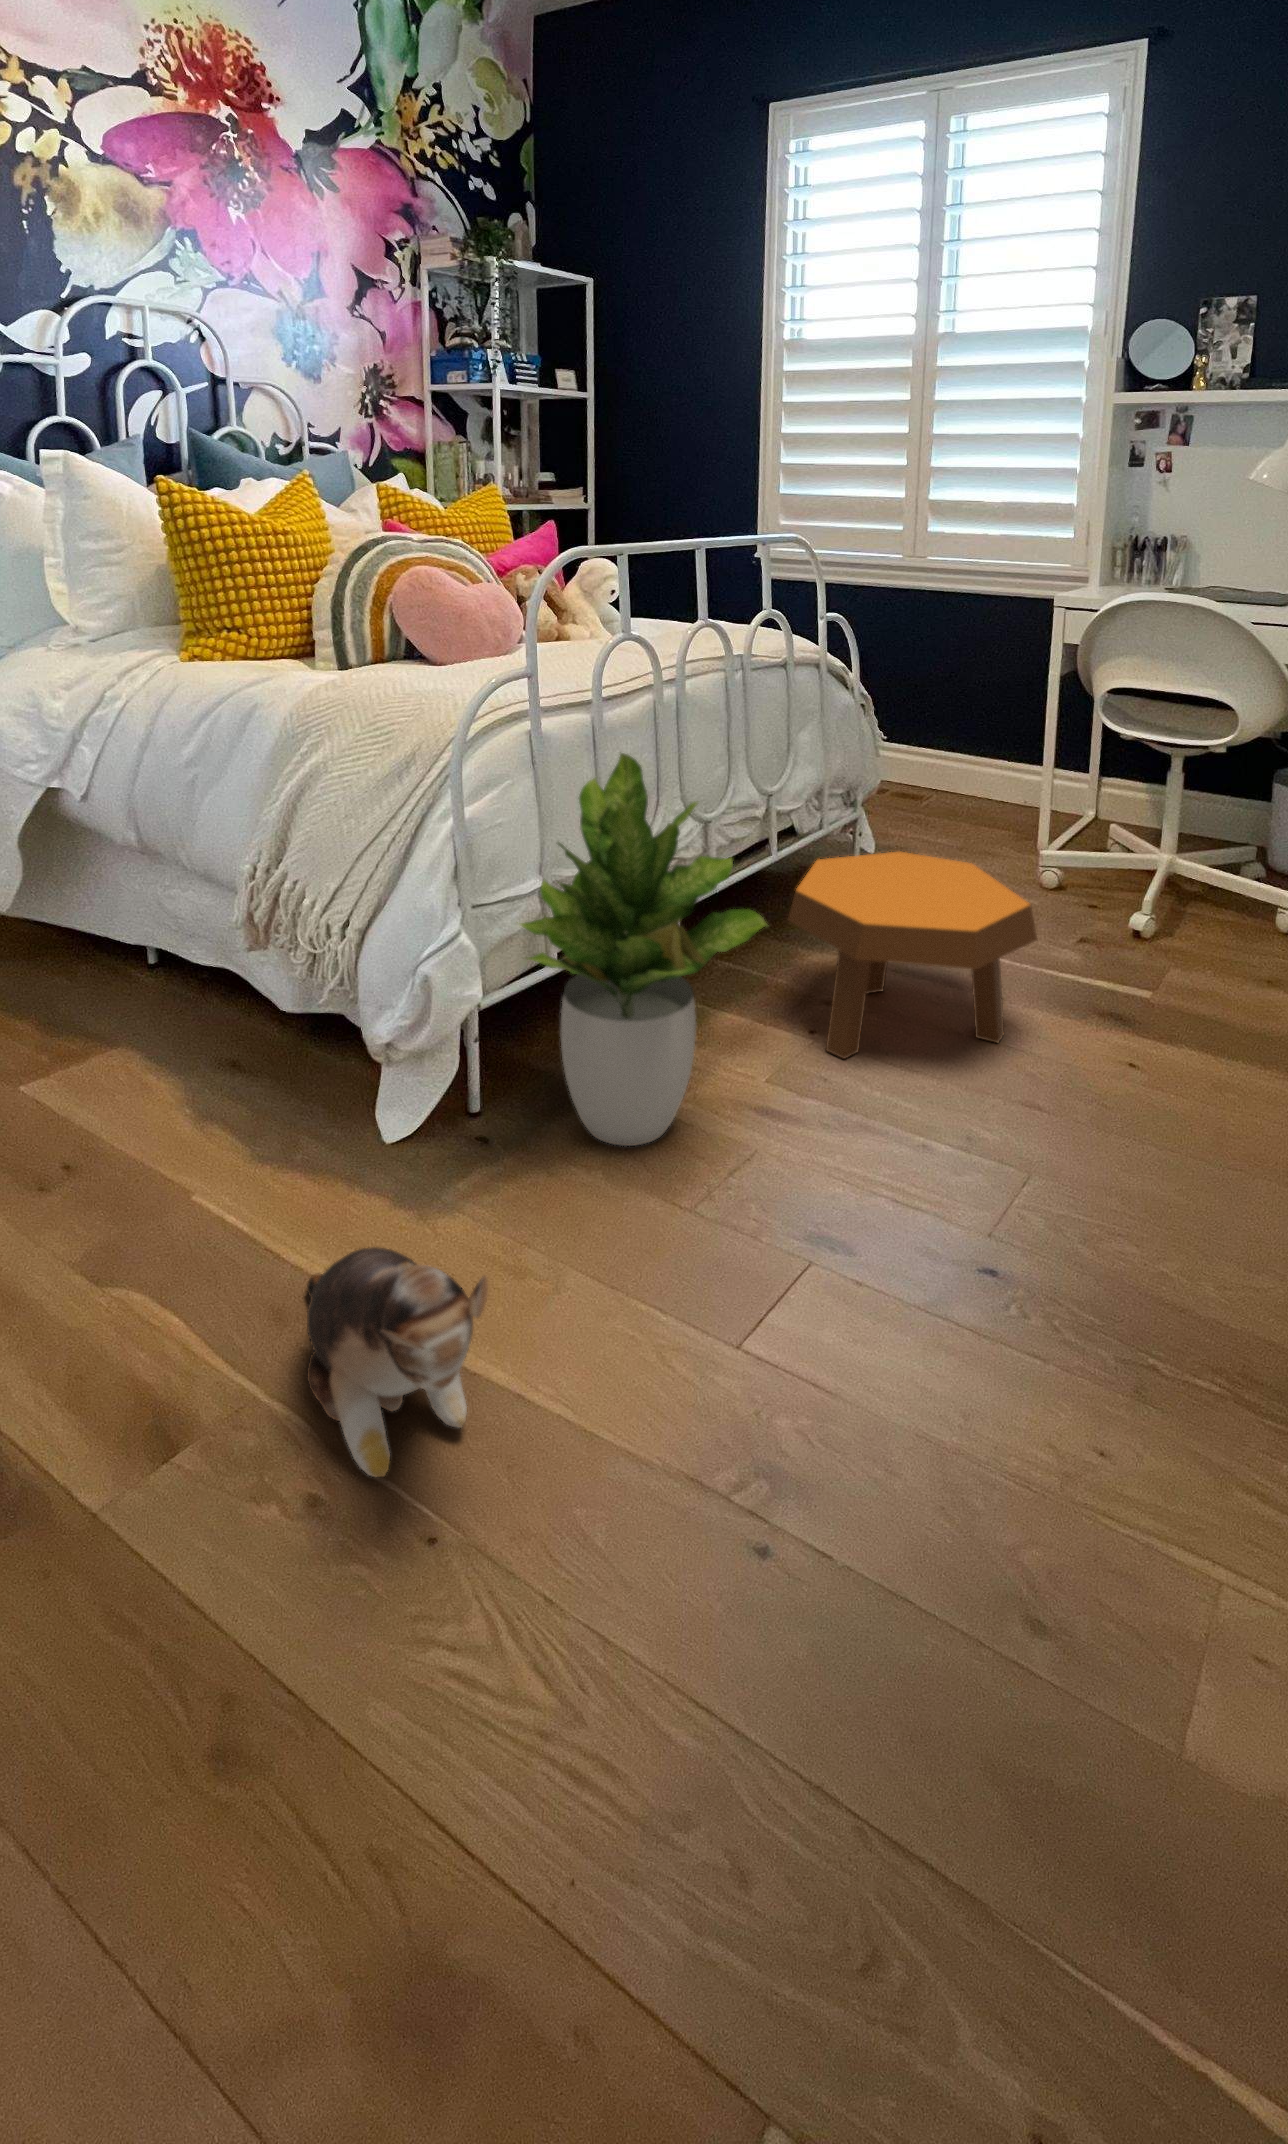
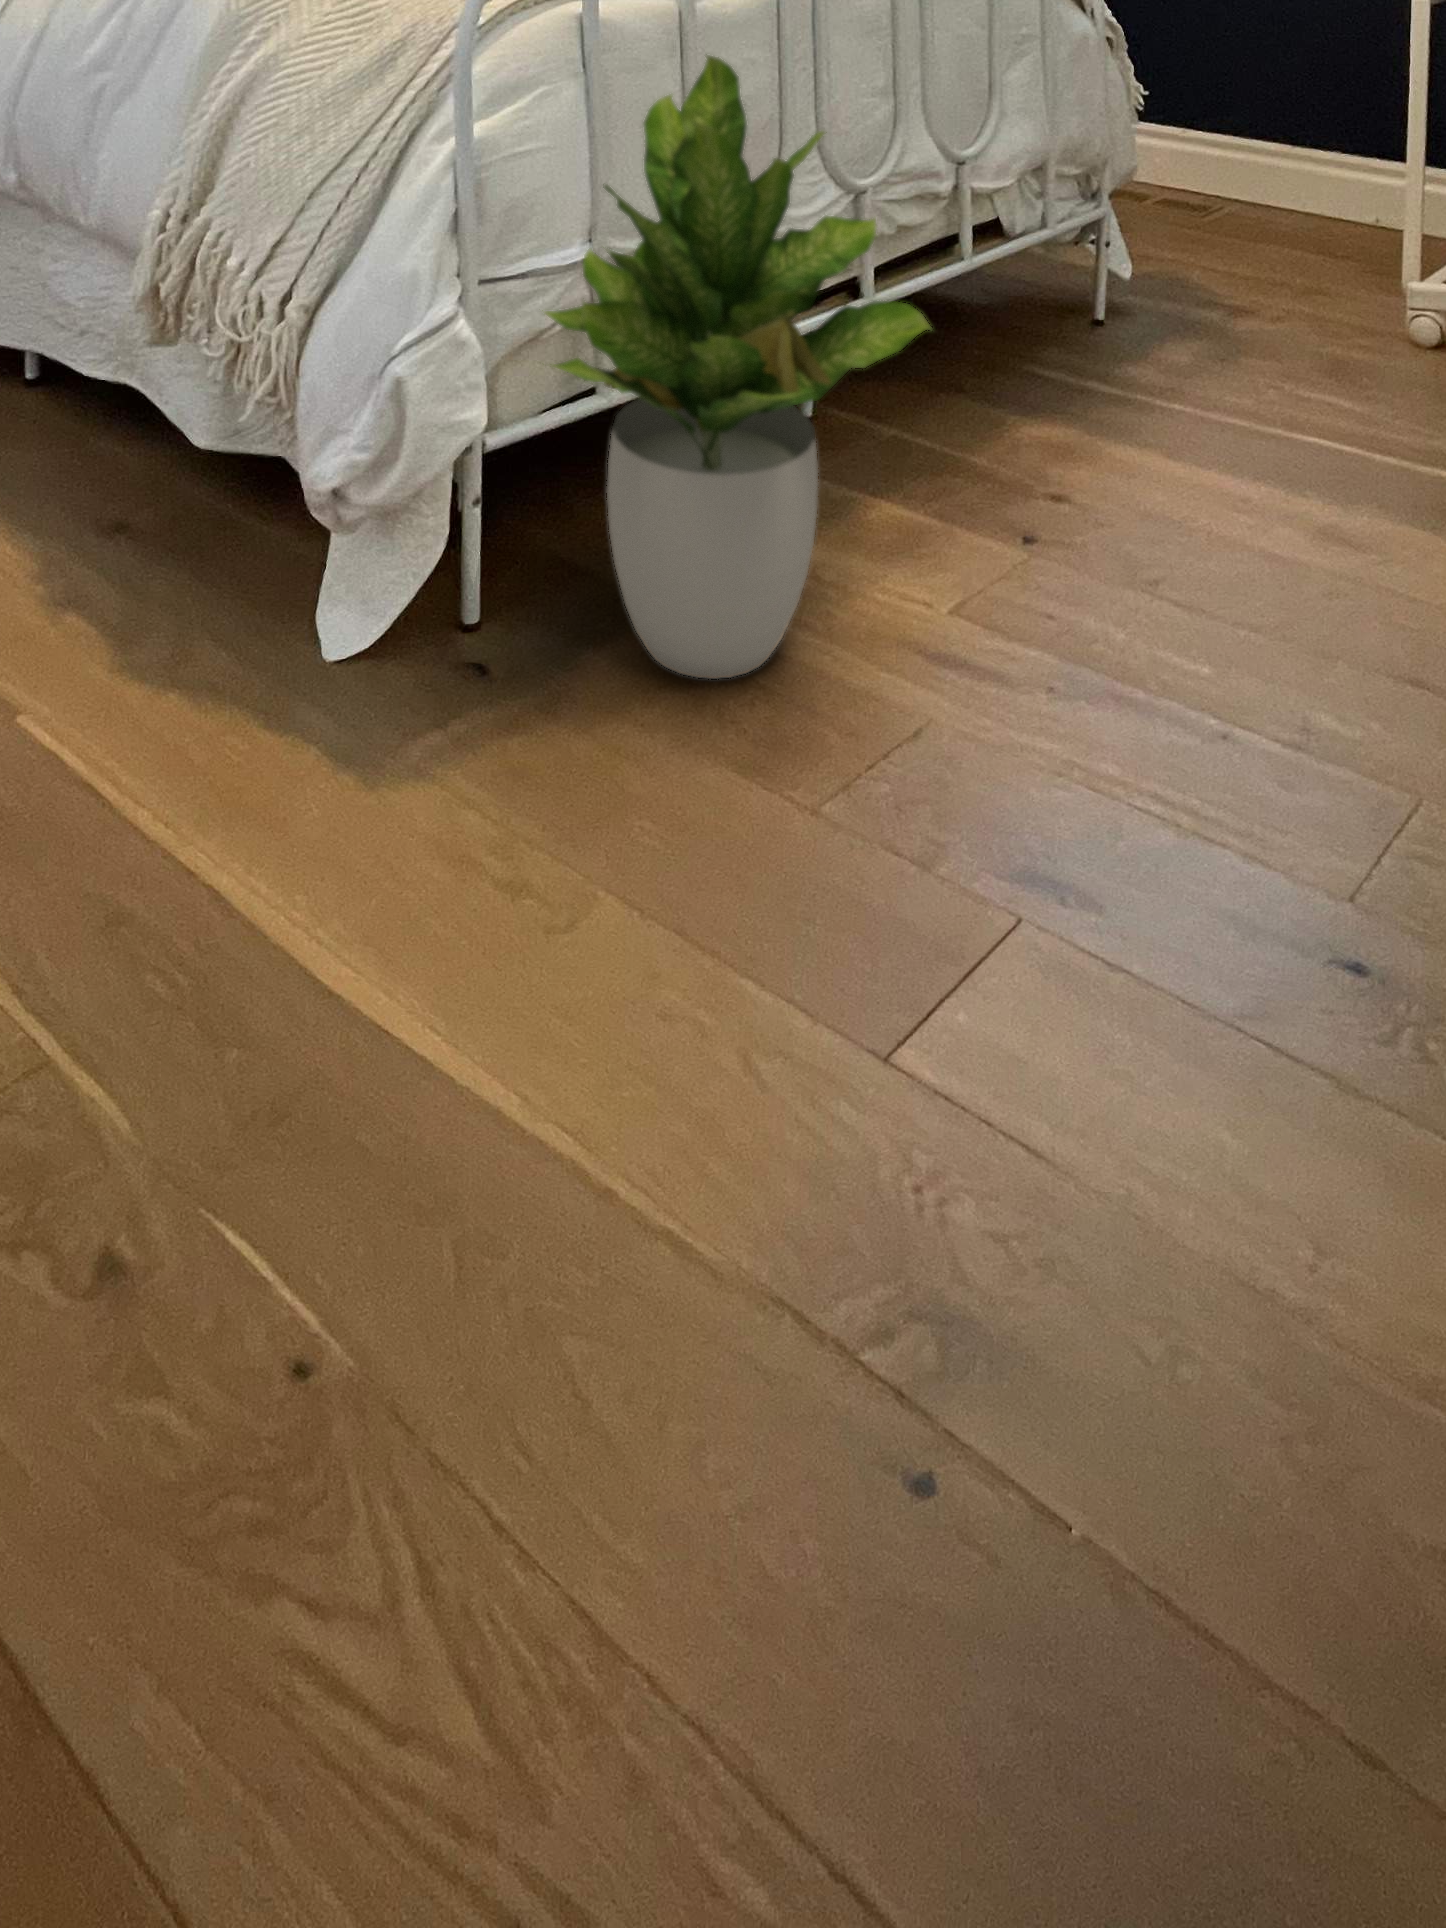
footstool: present [788,851,1037,1059] -> none [967,236,1363,555]
plush toy: present [307,1247,488,1477] -> none [132,835,413,1270]

